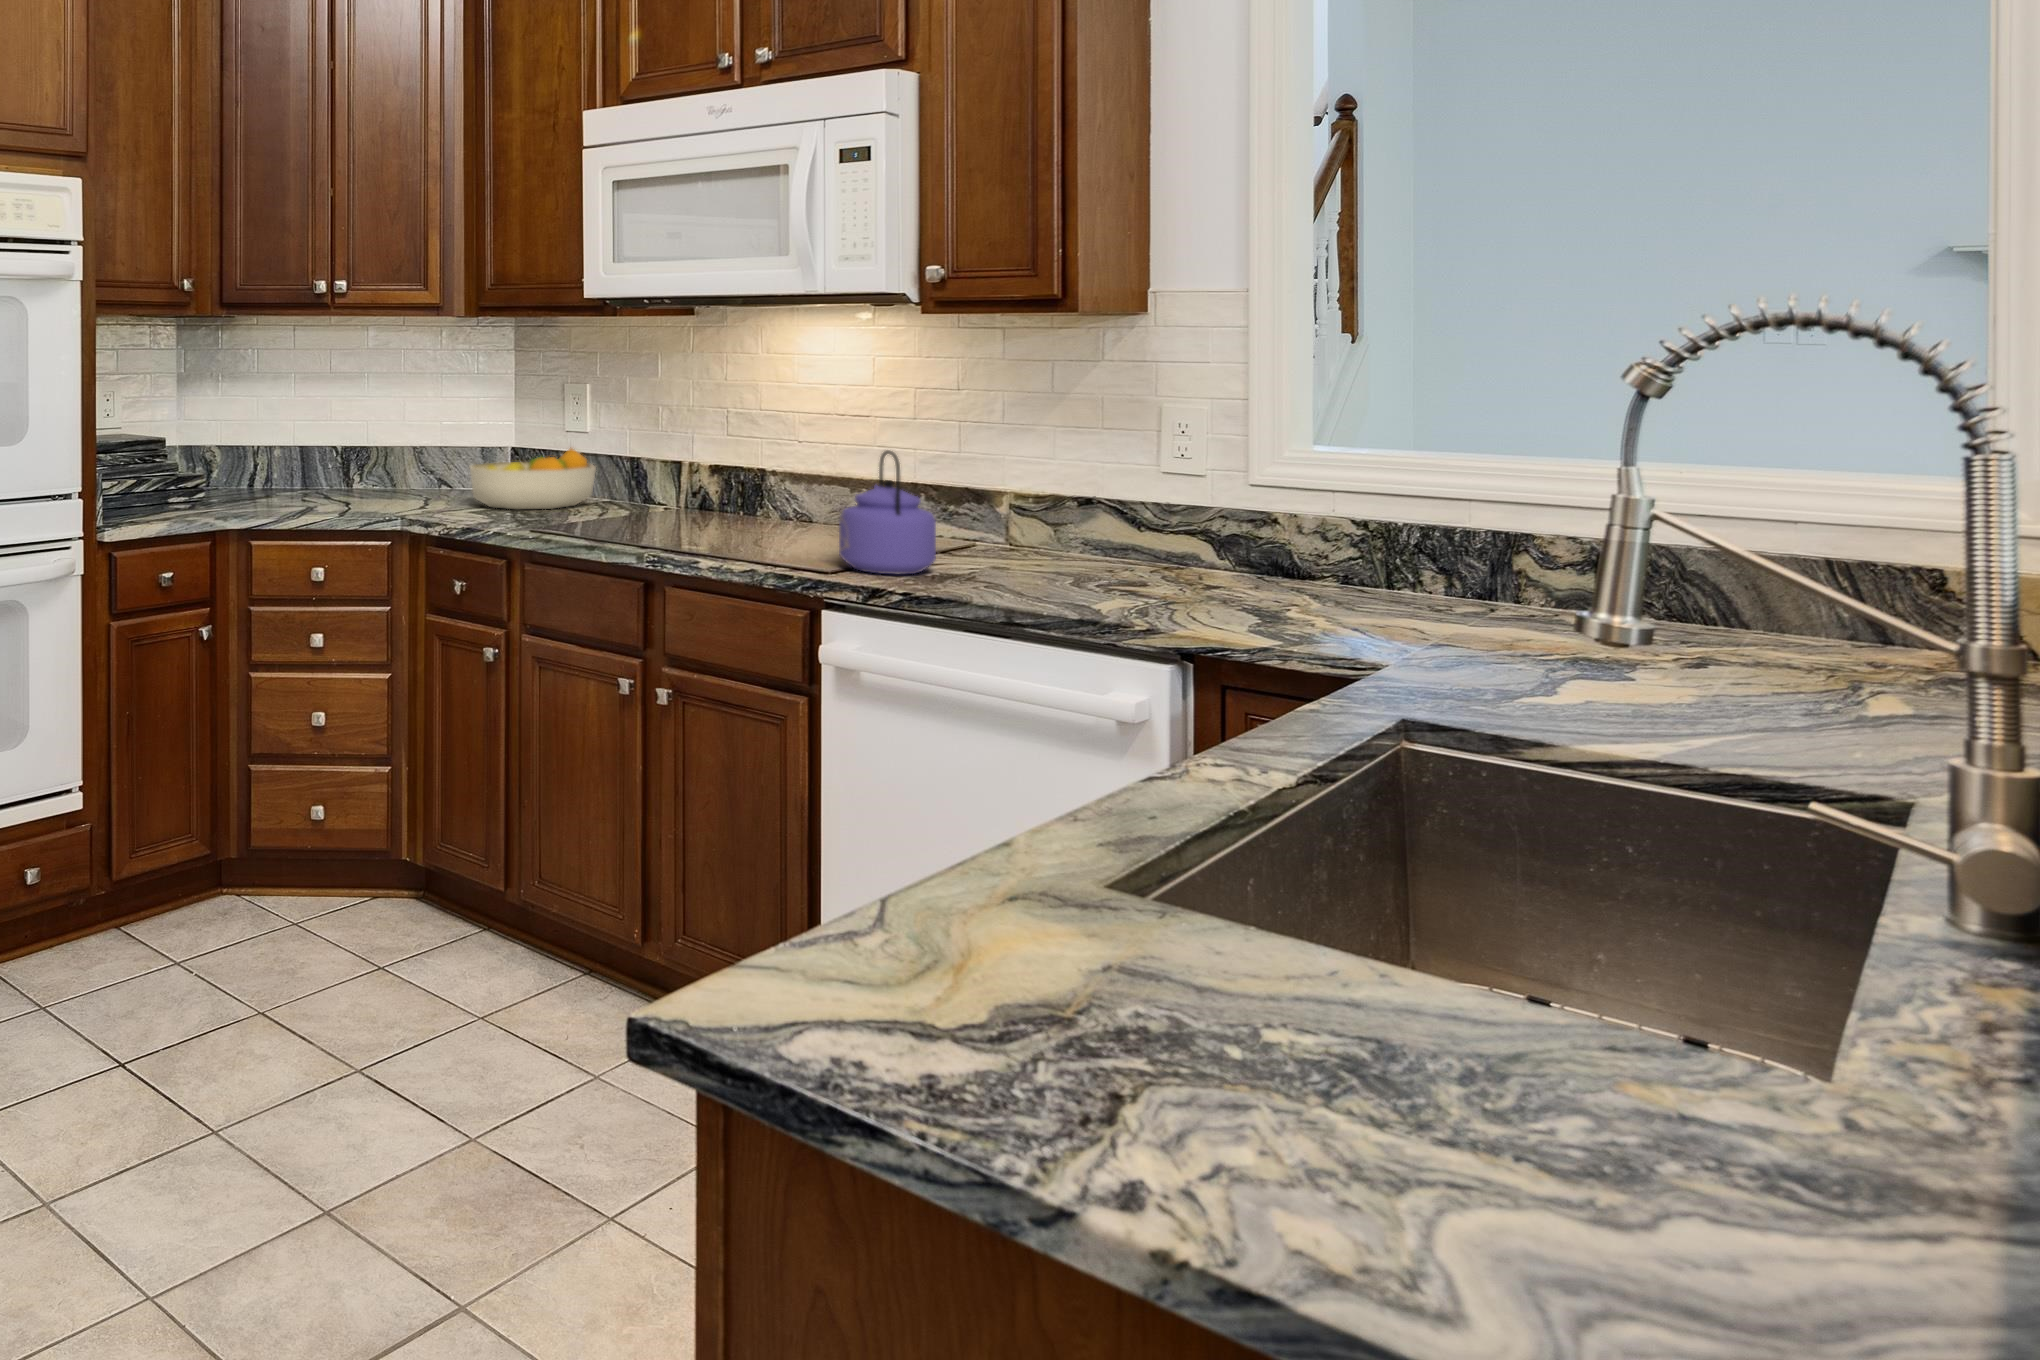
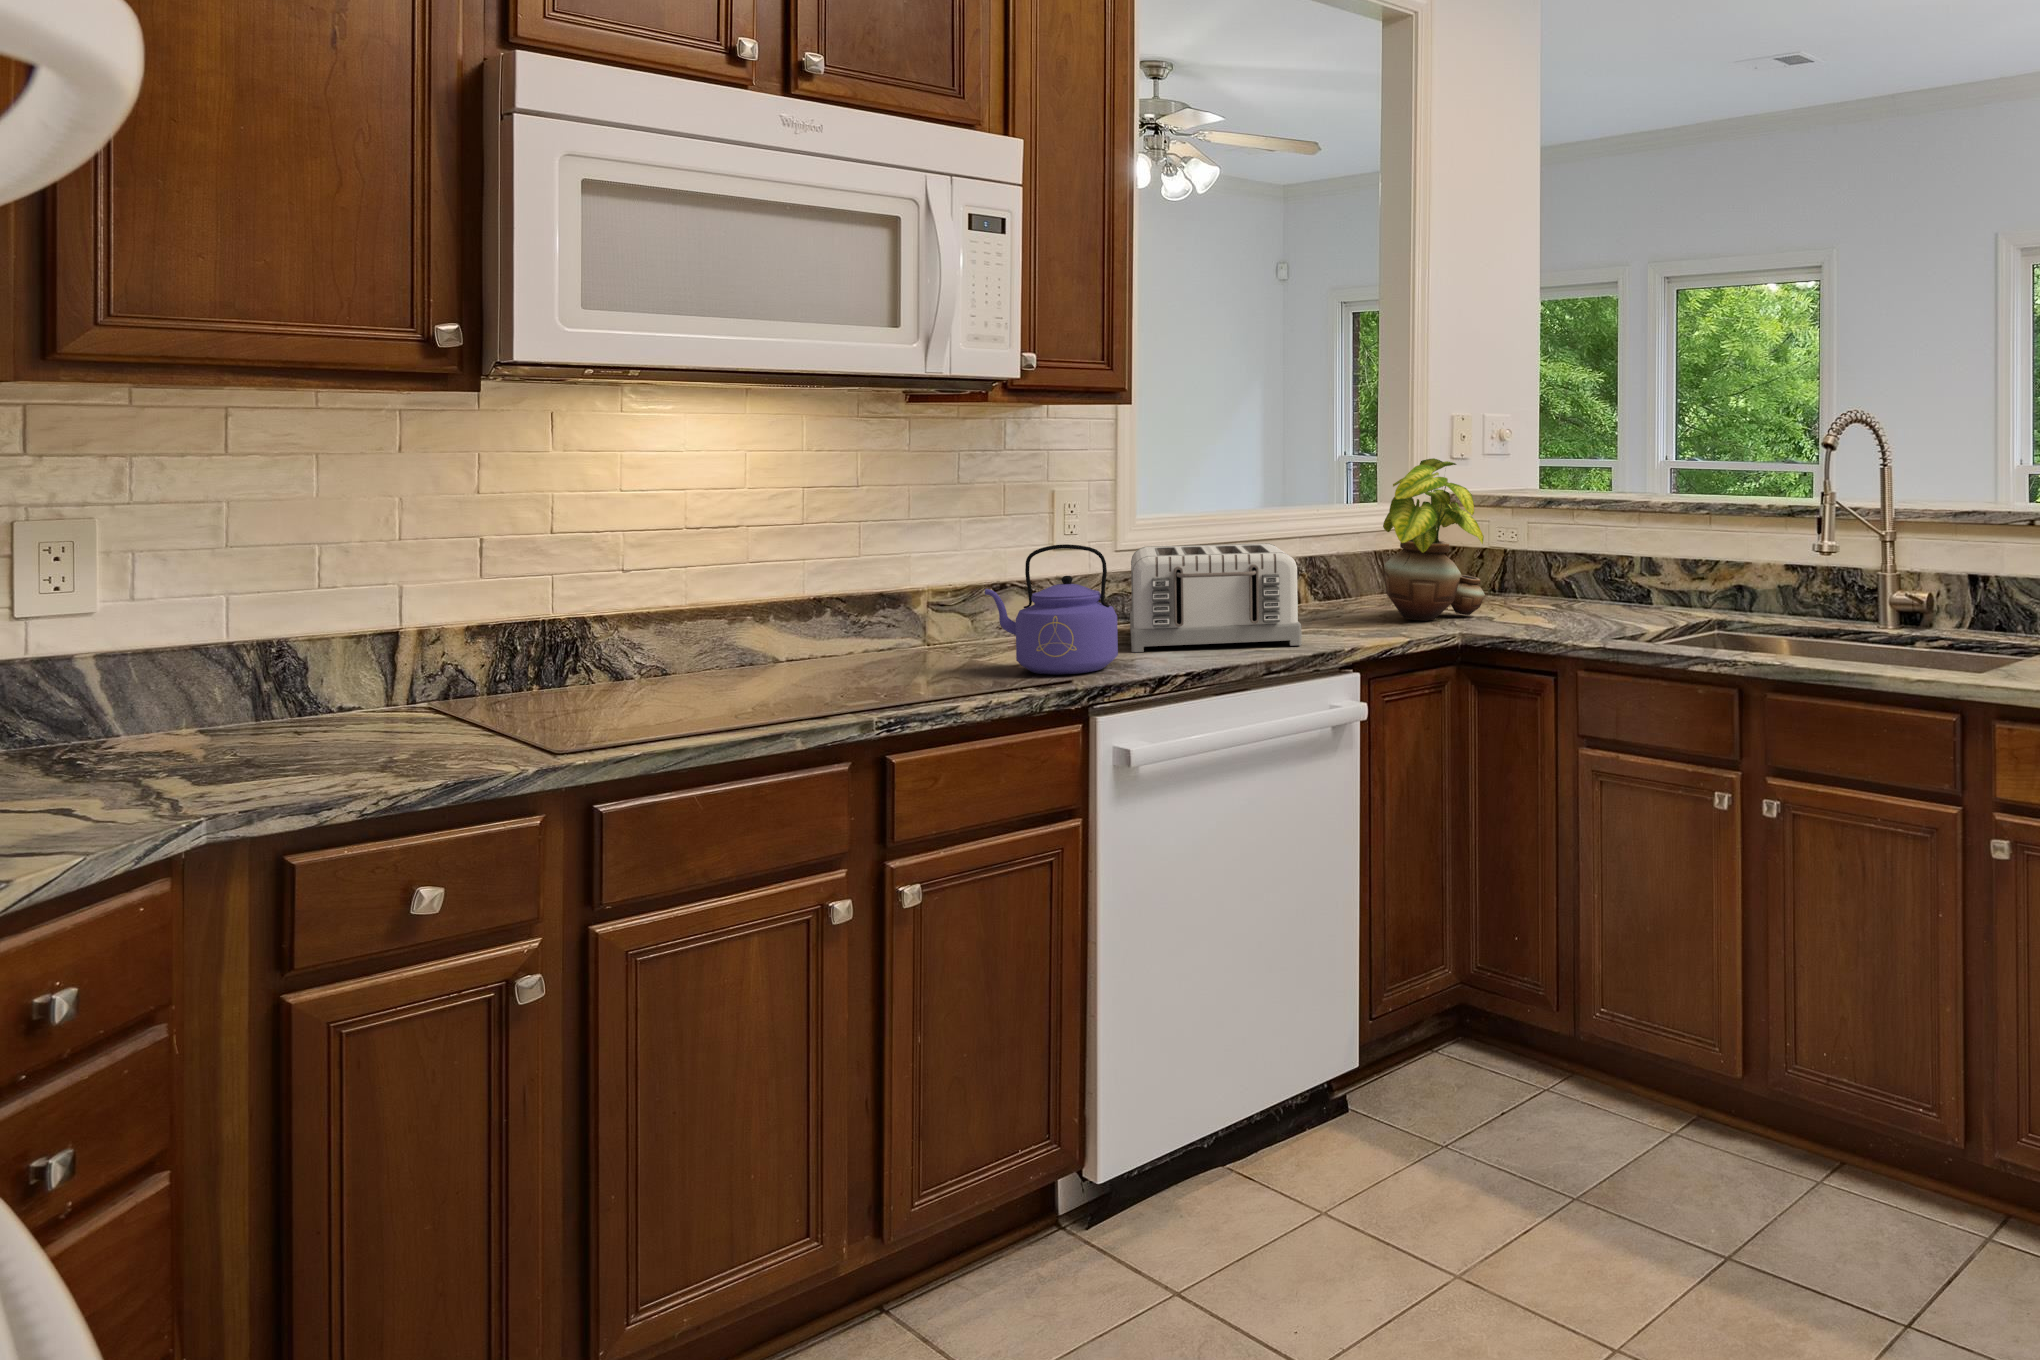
potted plant: none [1384,390,1711,676] -> present [1383,458,1485,621]
fruit bowl: present [470,448,596,509] -> none [106,632,384,771]
toaster: none [1022,479,1327,615] -> present [1130,543,1302,652]

